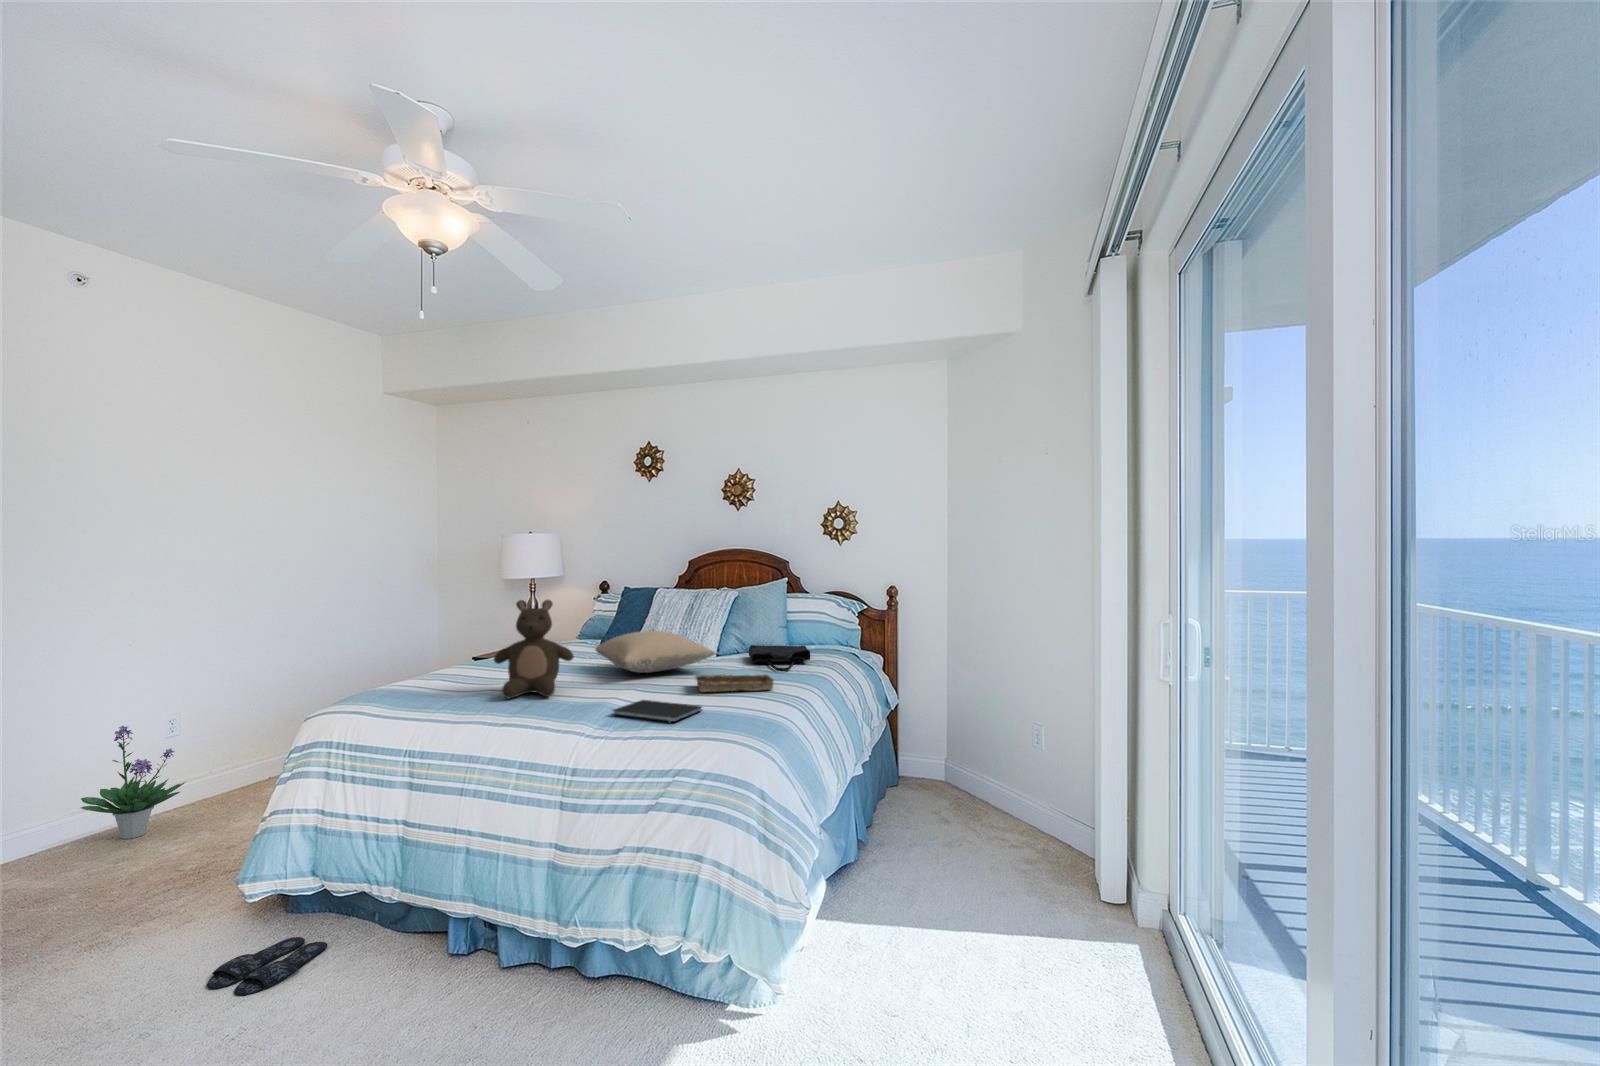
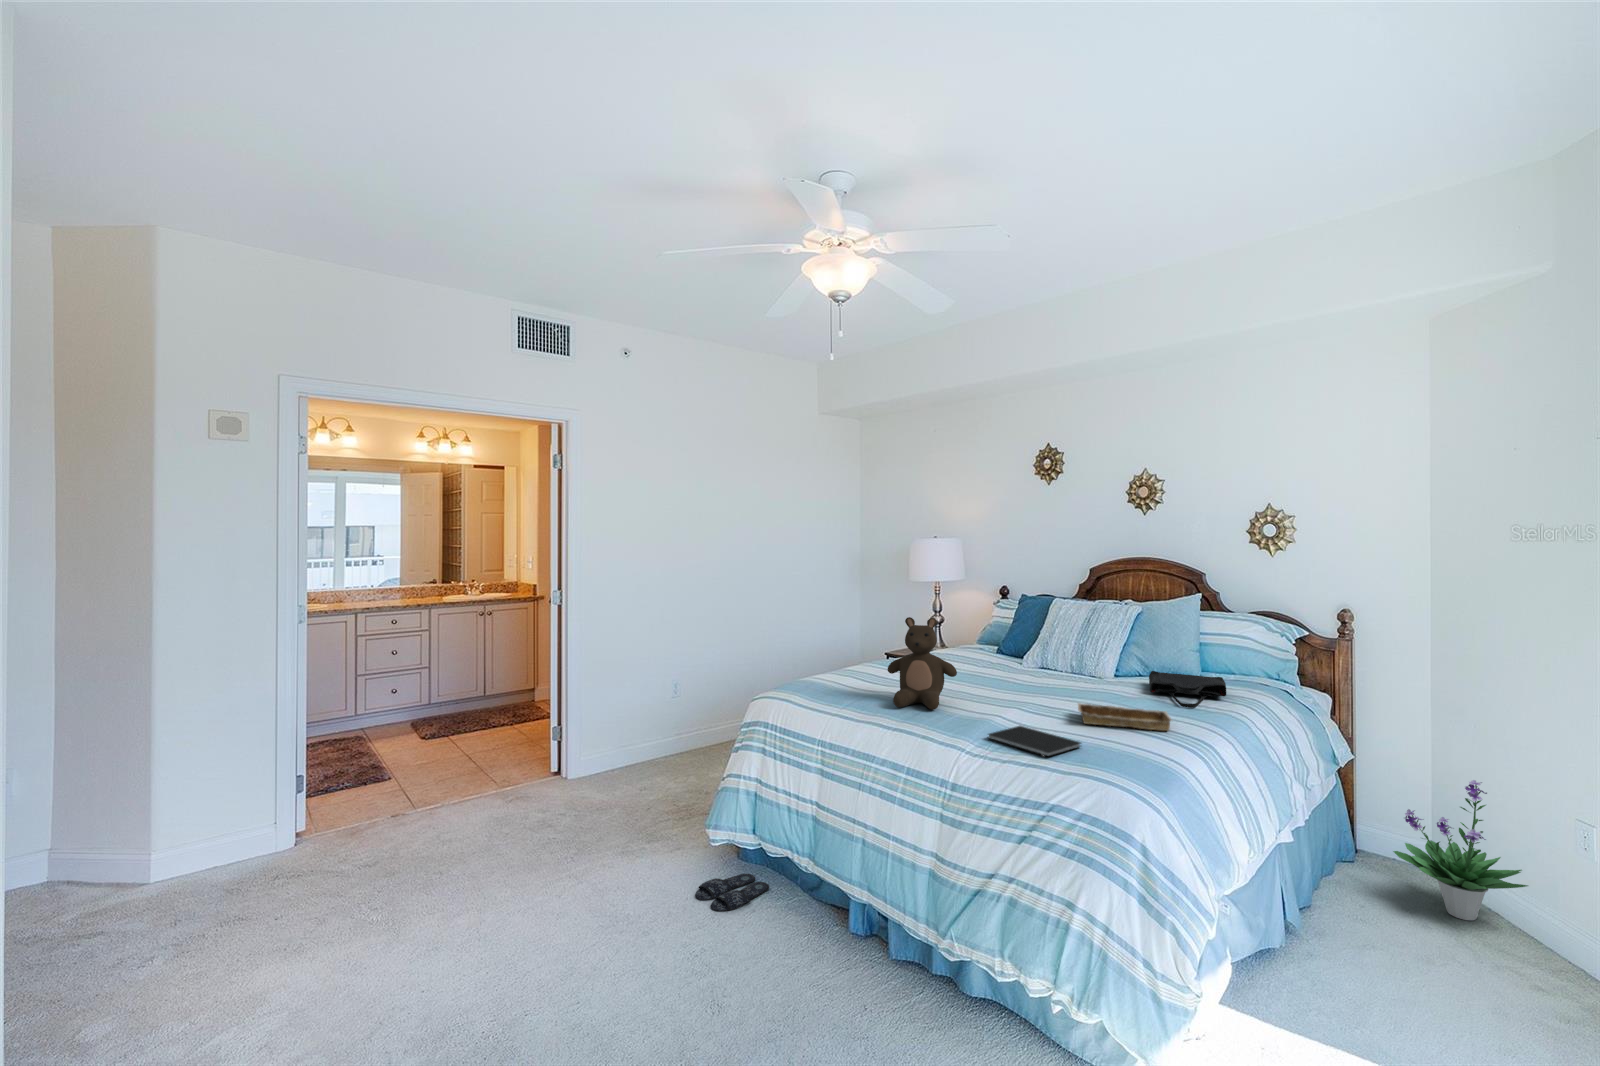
pillow: present [595,631,716,673] -> none [981,650,1106,693]
potted plant: present [81,725,185,839] -> present [1393,780,1528,920]

